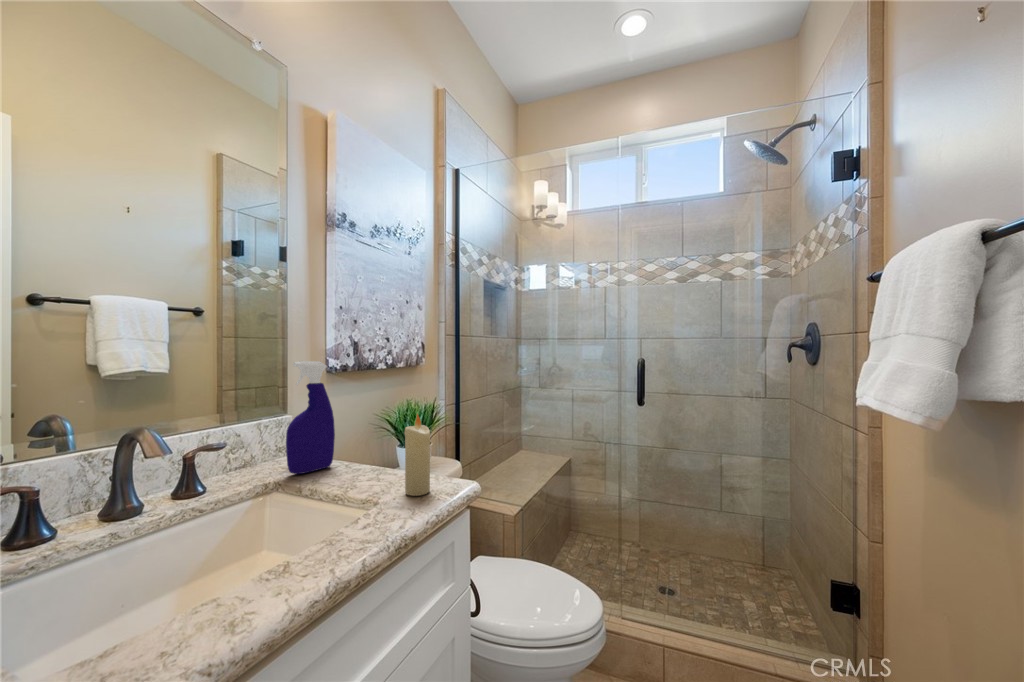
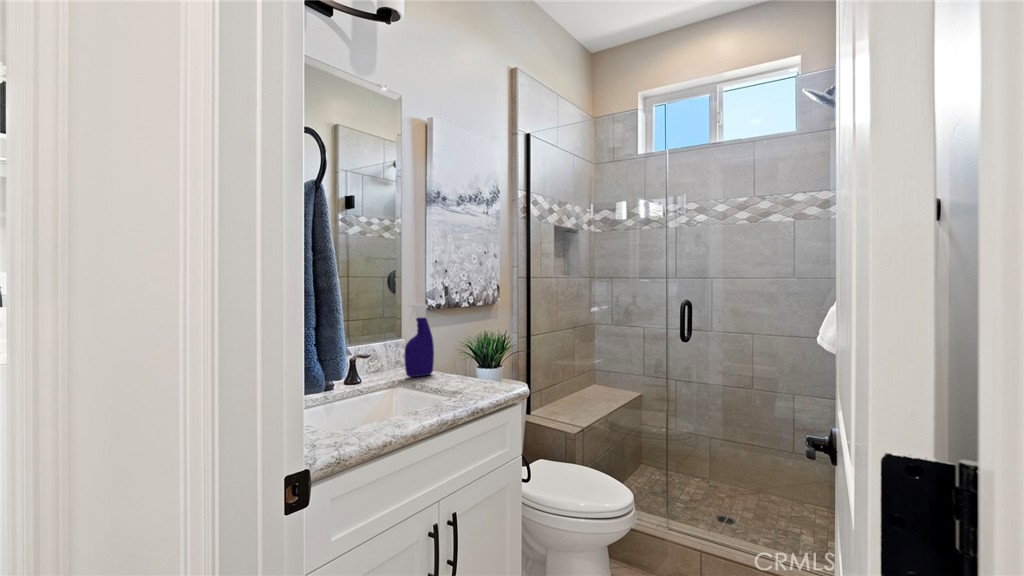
candle: present [404,414,430,496] -> none [478,338,494,391]

